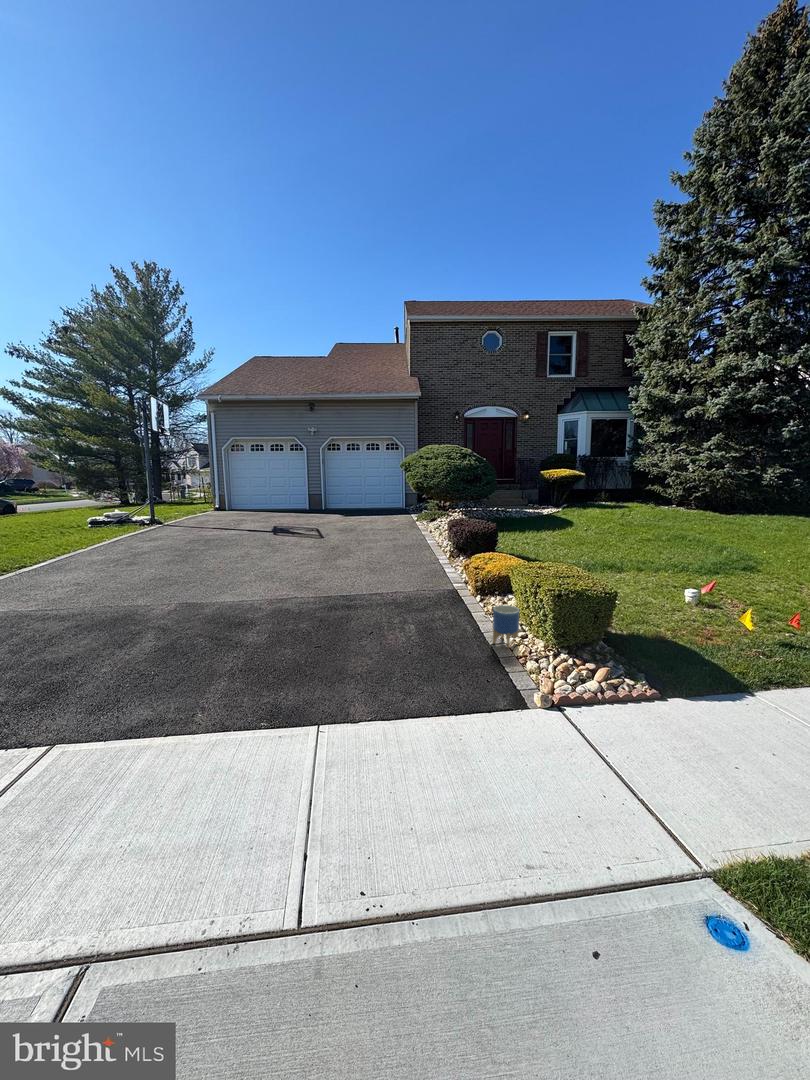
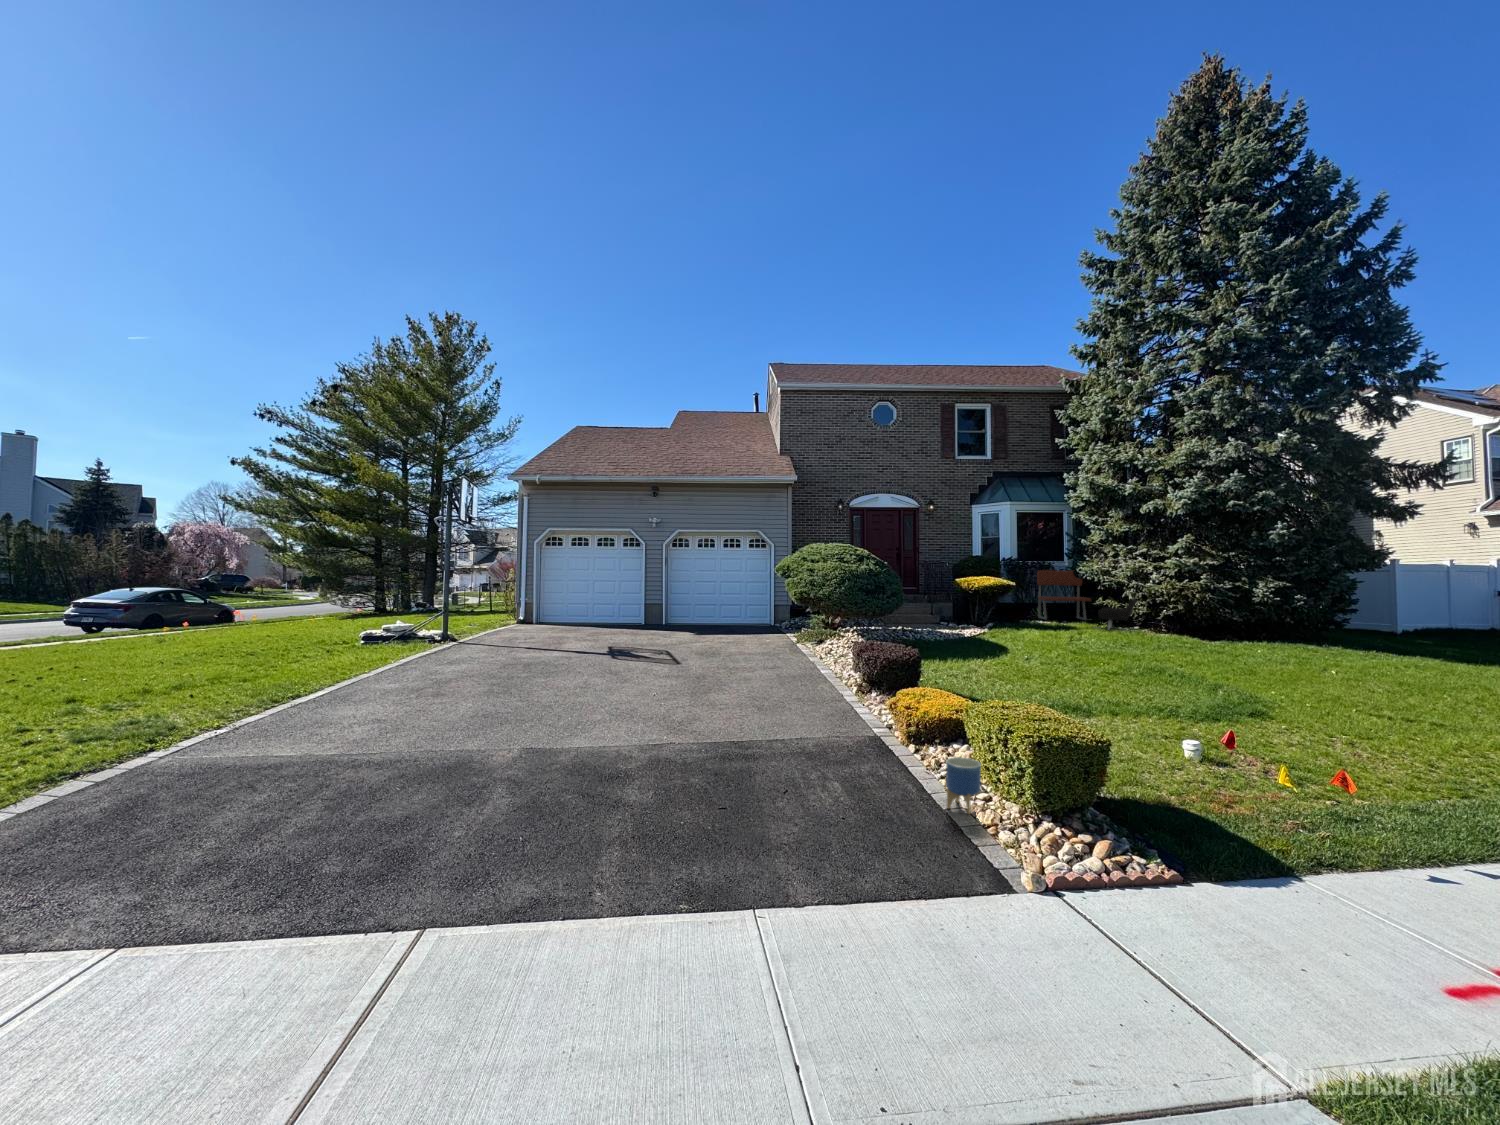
bench: none [602,463,643,501] -> present [1037,570,1091,620]
lounge chair: none [641,484,676,508] -> present [1098,599,1136,629]

